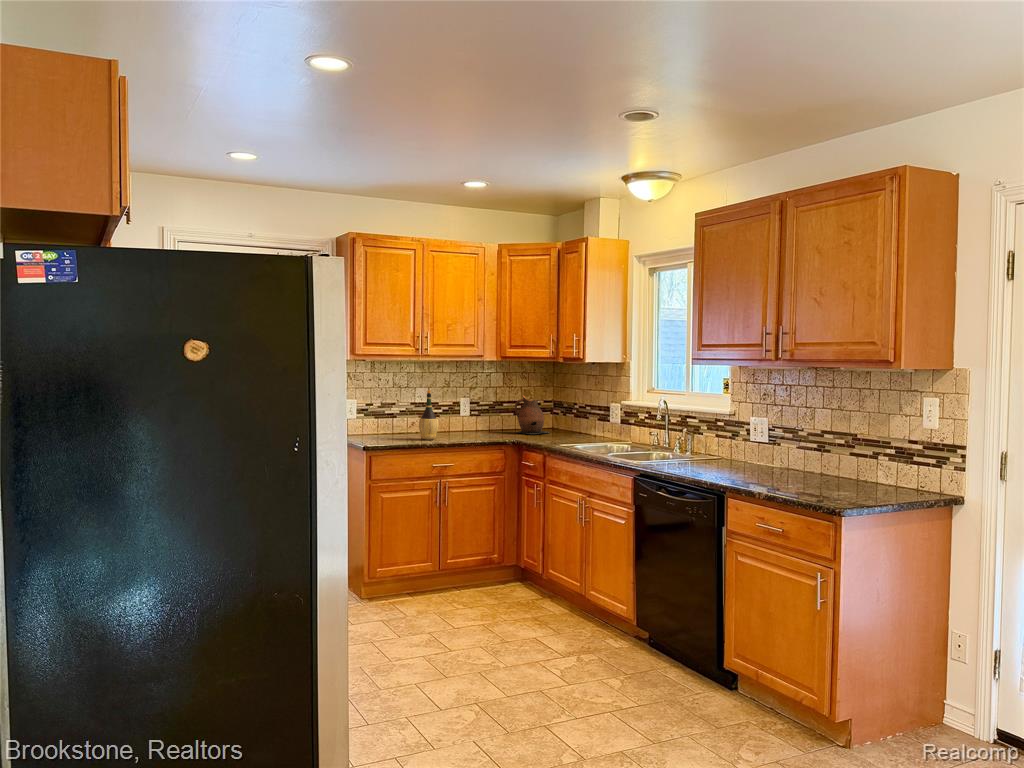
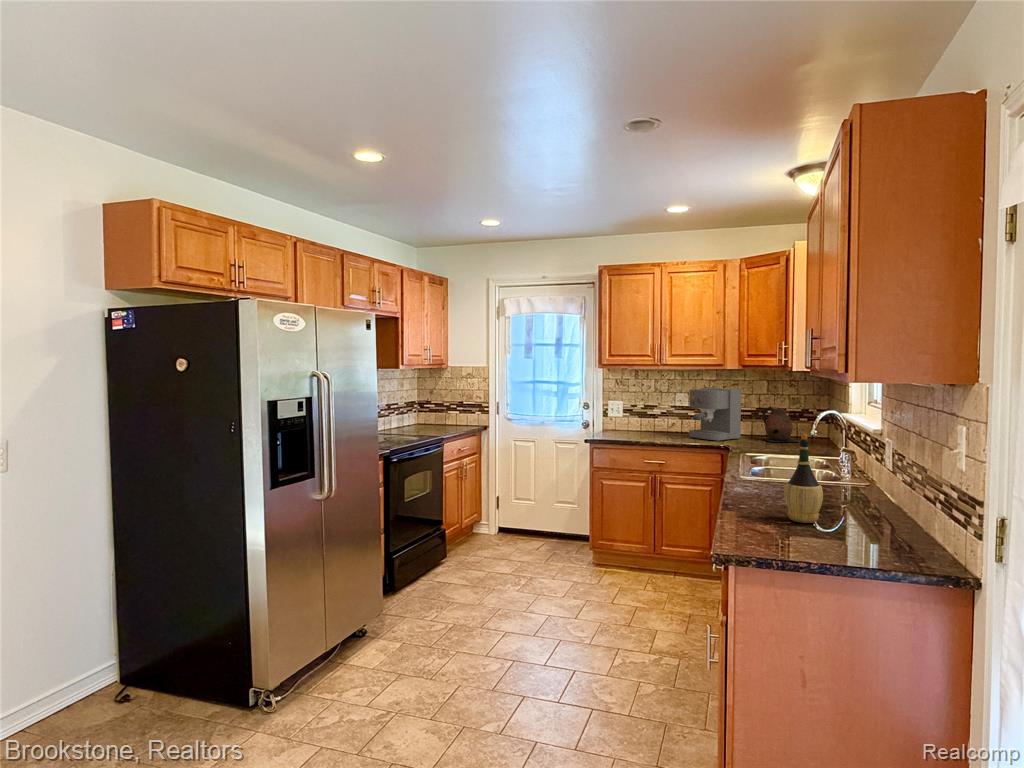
coffee maker: none [452,381,499,438] -> present [689,388,741,441]
wine bottle: present [419,390,439,440] -> present [784,434,823,523]

